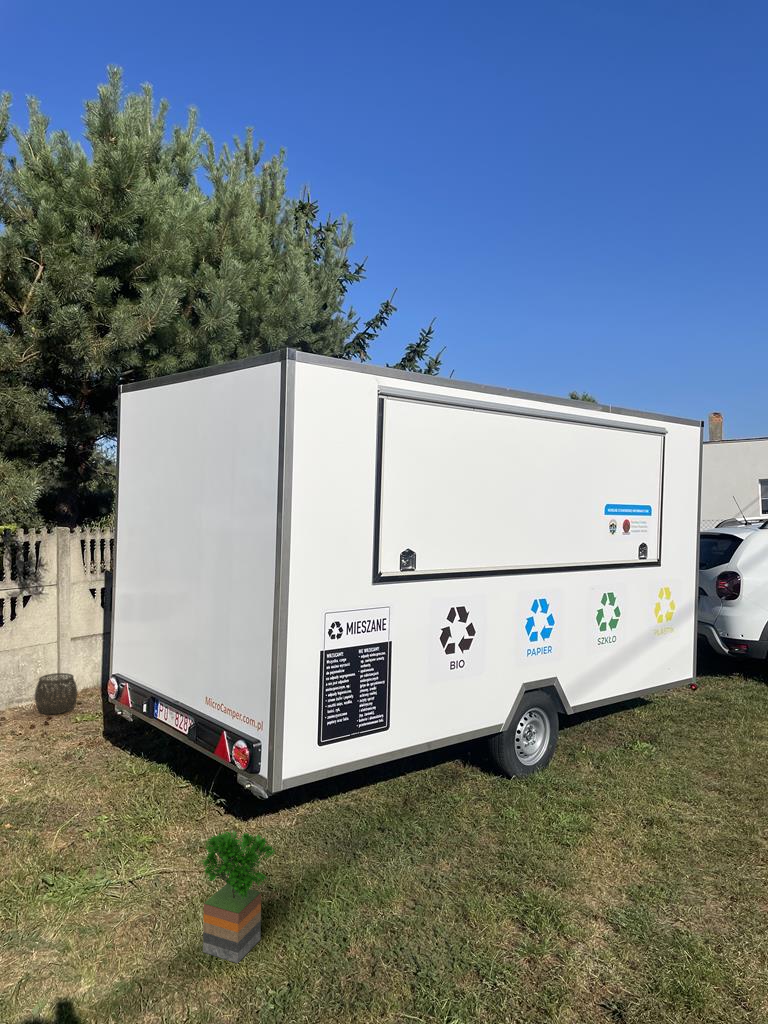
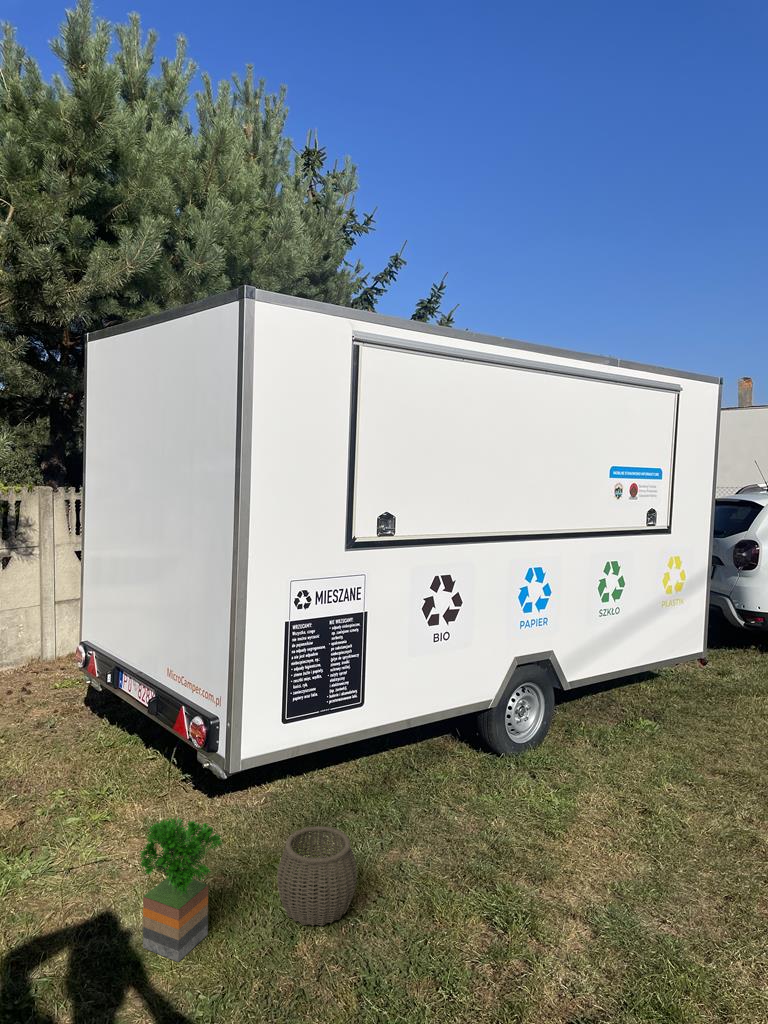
woven basket: present [35,673,77,714] -> present [277,826,357,926]

